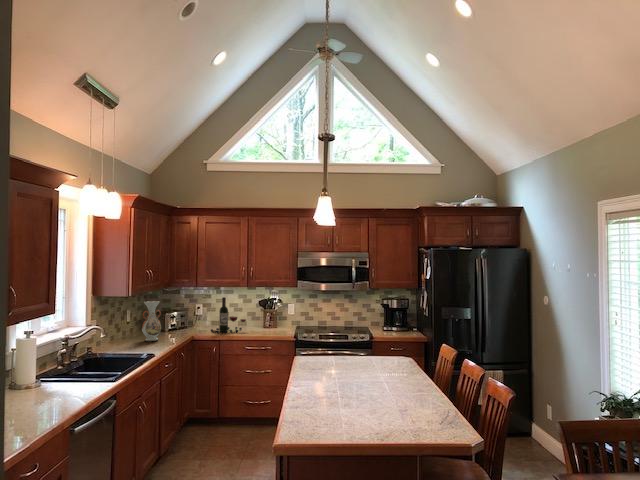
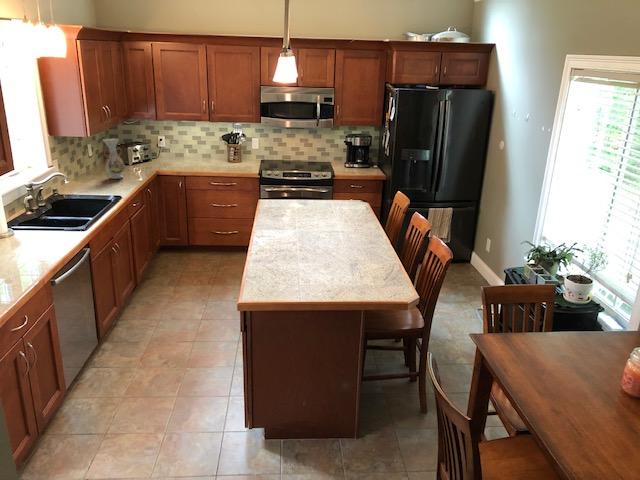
wine bottle: present [211,297,246,333] -> none [175,132,211,169]

